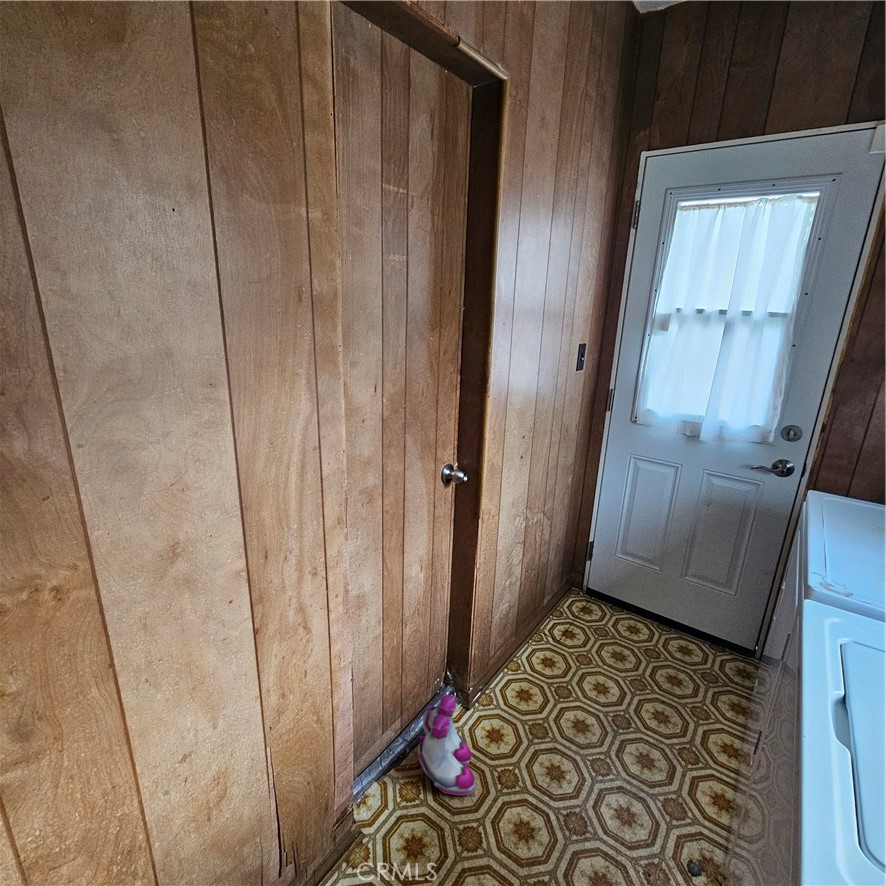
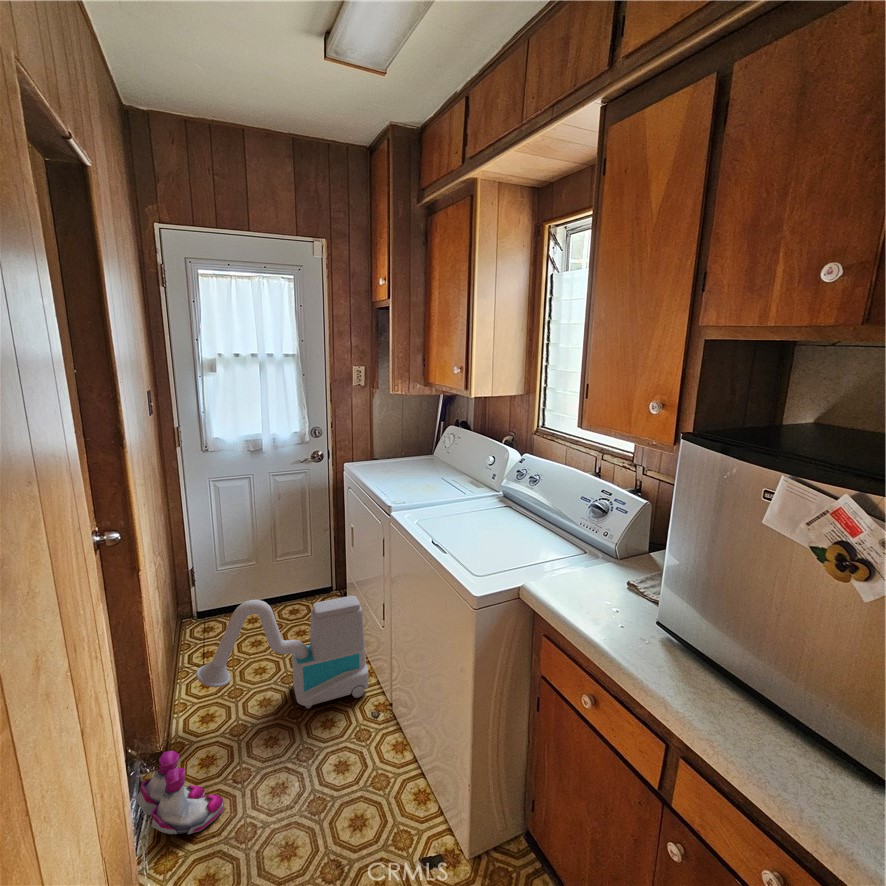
vacuum cleaner: none [520,603,737,826] -> present [196,595,369,708]

